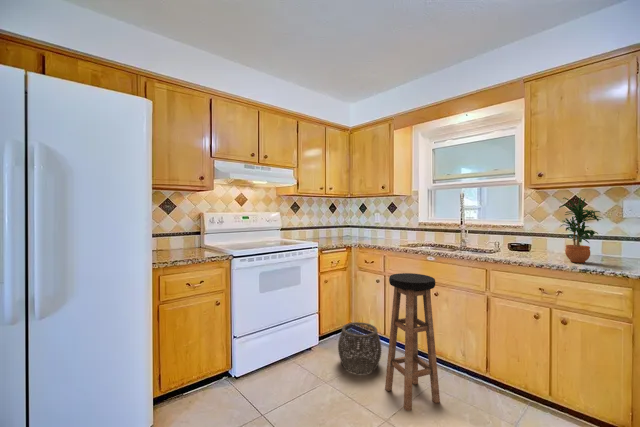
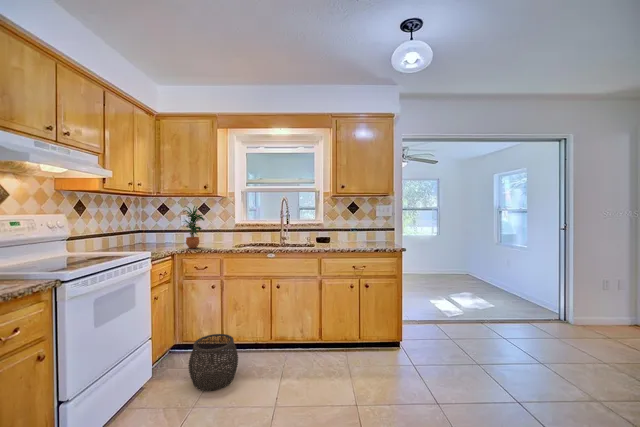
potted plant: present [559,197,601,263] -> present [184,206,204,248]
bar stool: present [385,273,440,411] -> none [256,271,302,395]

